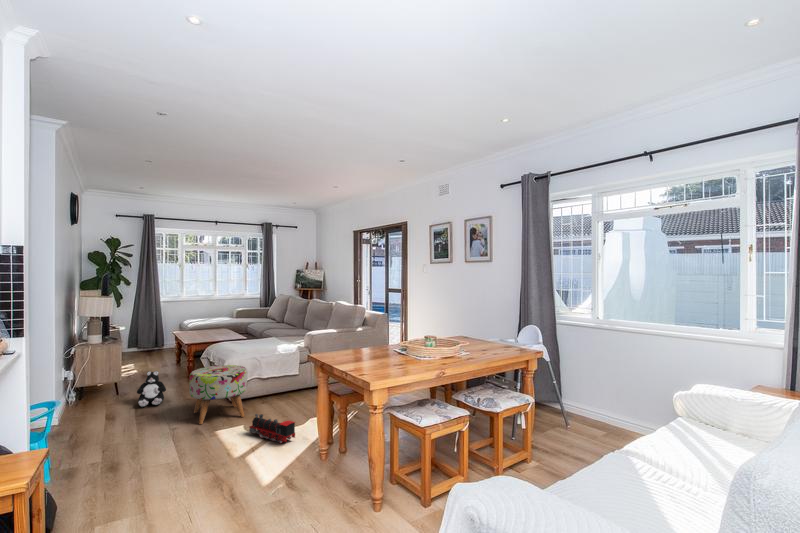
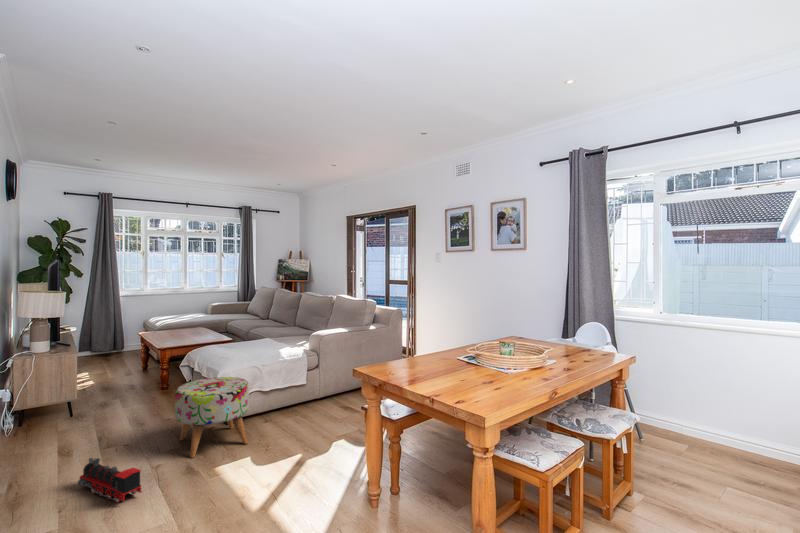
plush toy: present [137,371,166,407] -> none [100,386,139,433]
toy train: present [249,414,295,443] -> present [78,458,142,502]

